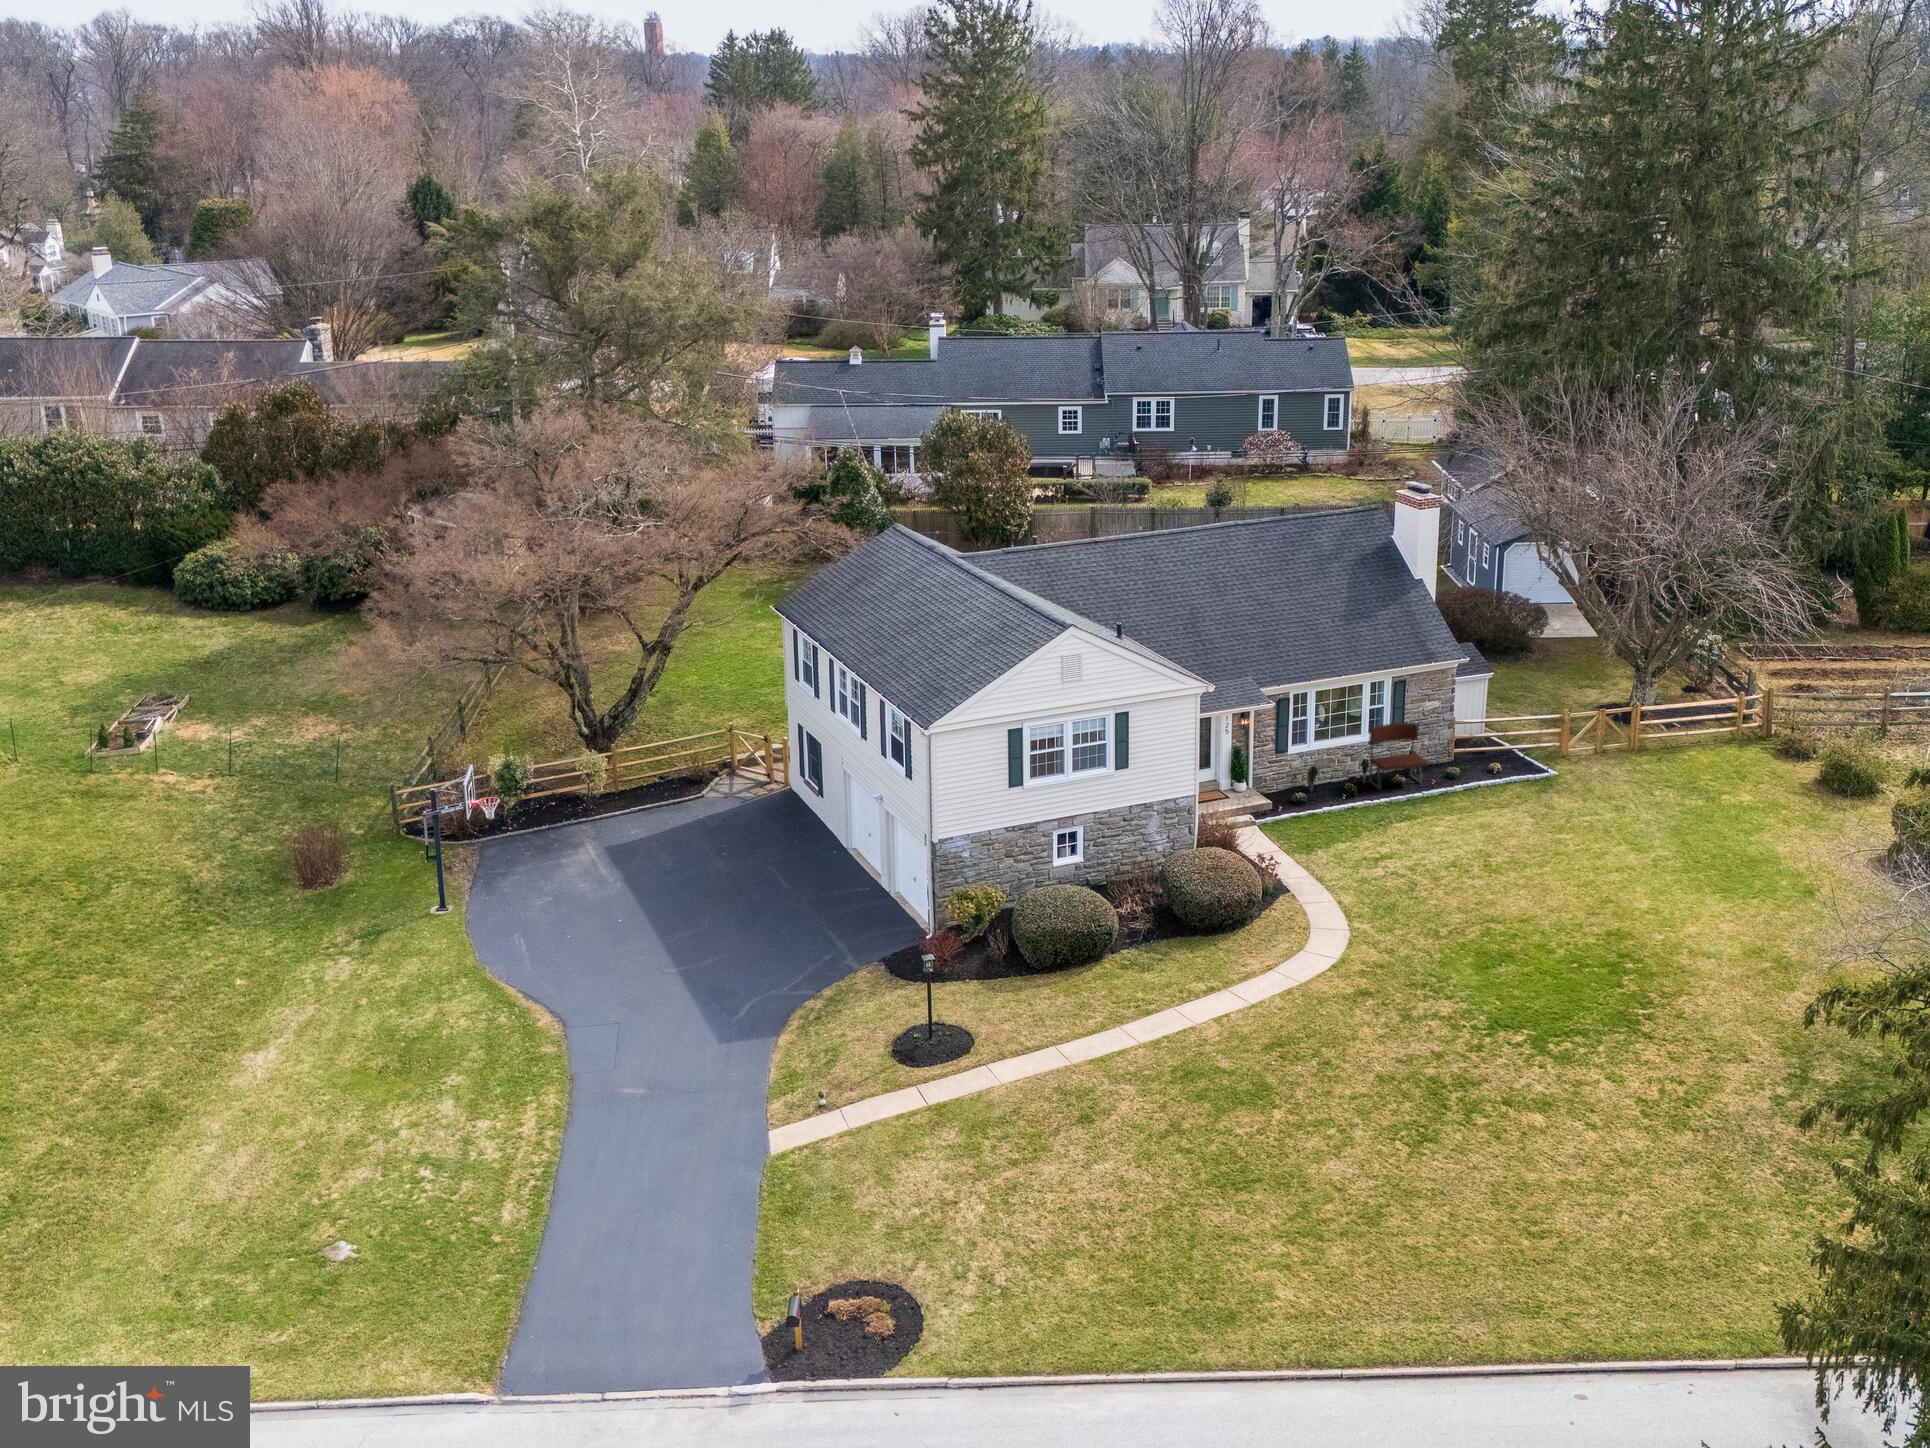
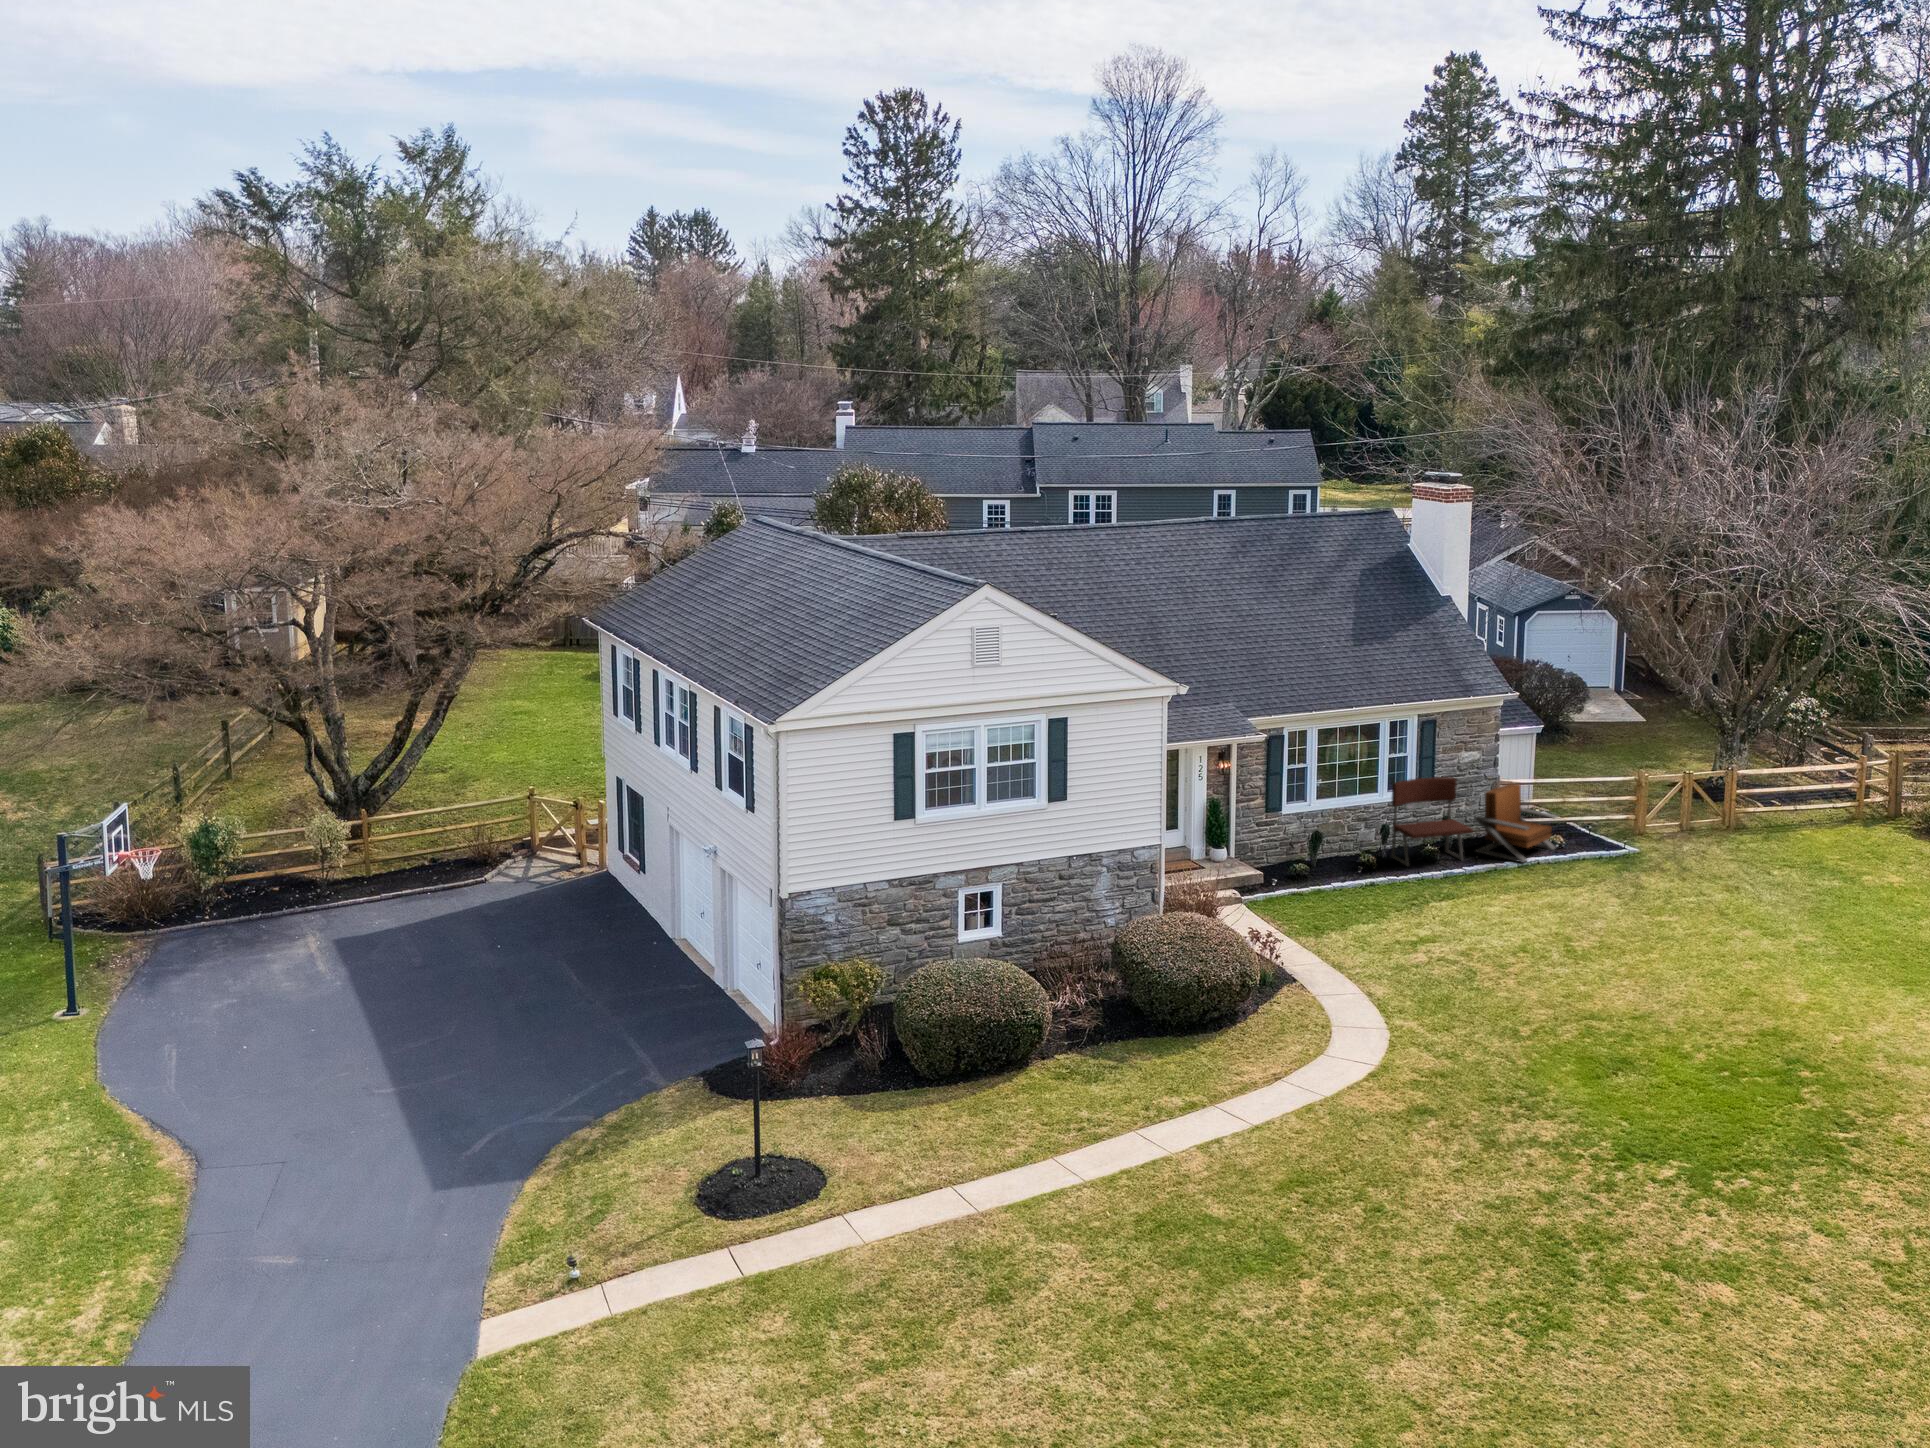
lounge chair: none [1432,724,1495,787] -> present [1475,783,1557,863]

